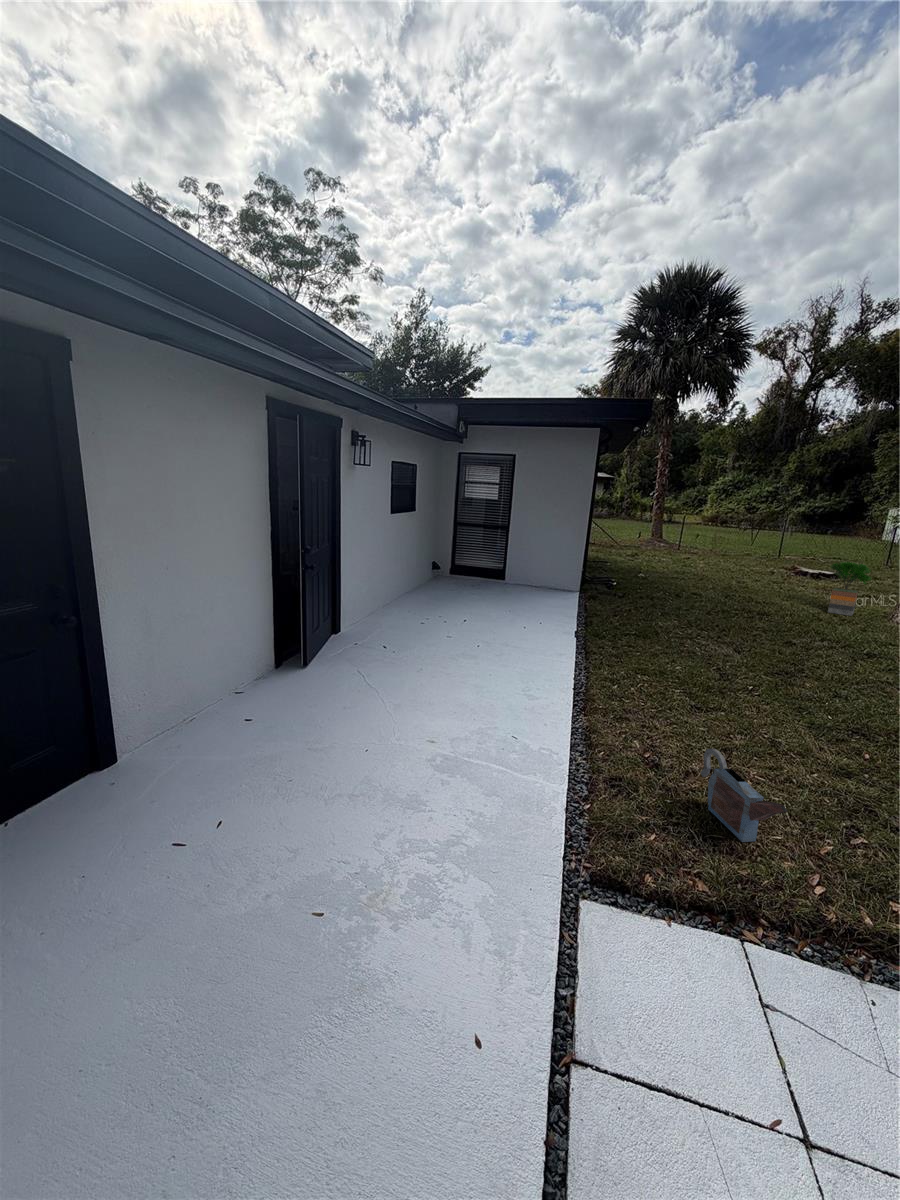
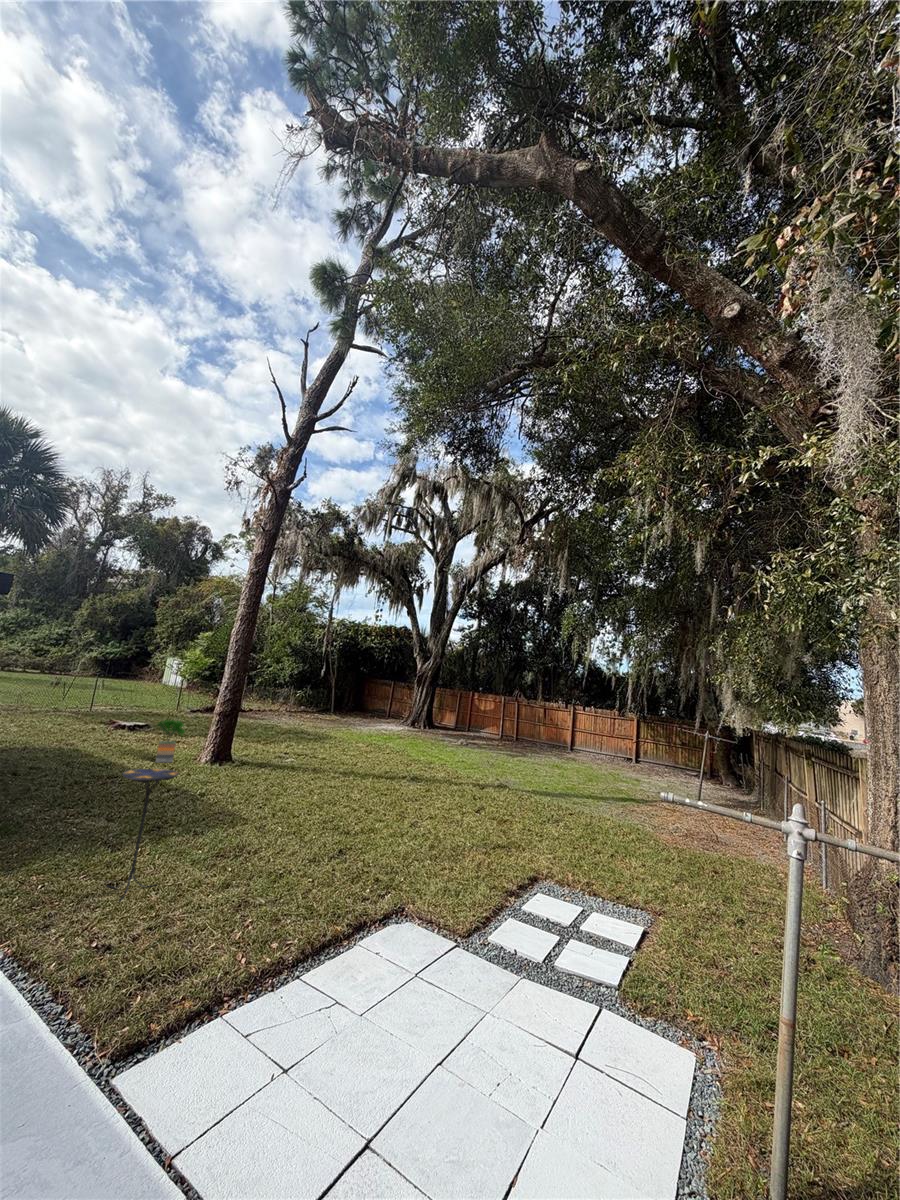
side table: none [697,580,780,731] -> present [108,769,179,900]
watering can: present [701,748,787,842] -> none [151,907,224,964]

